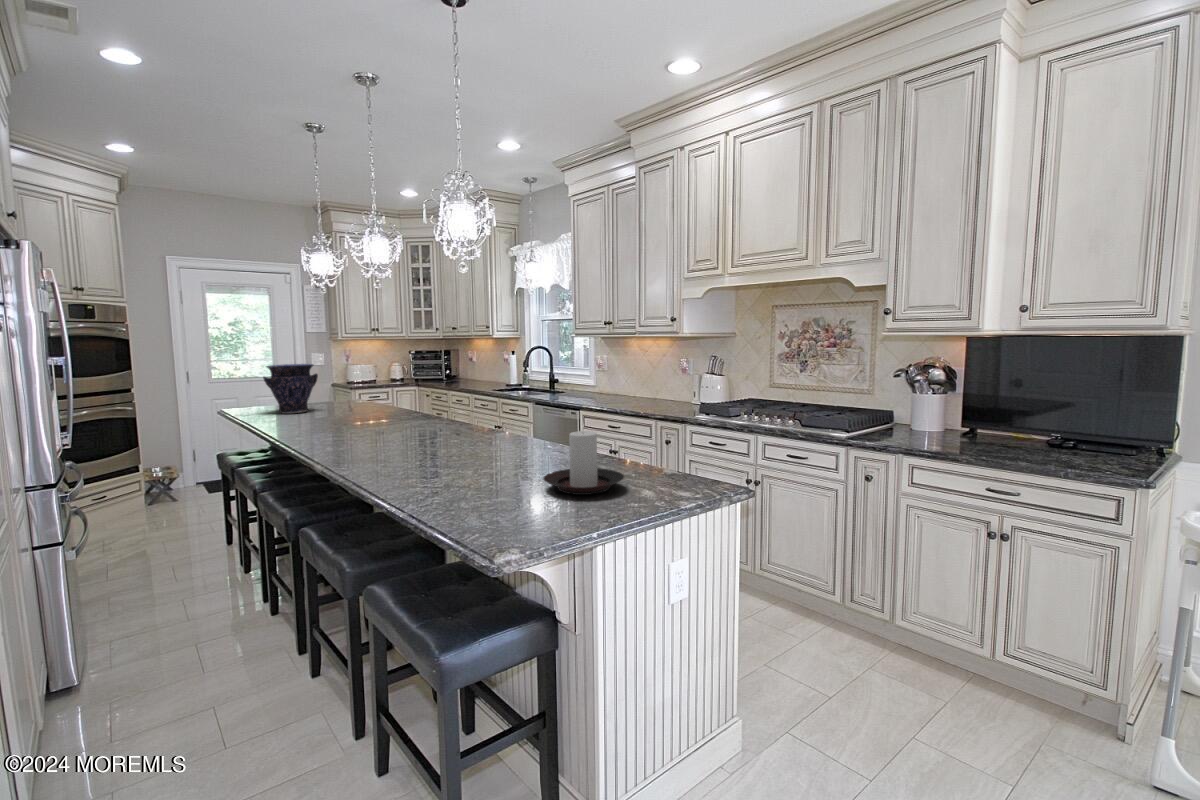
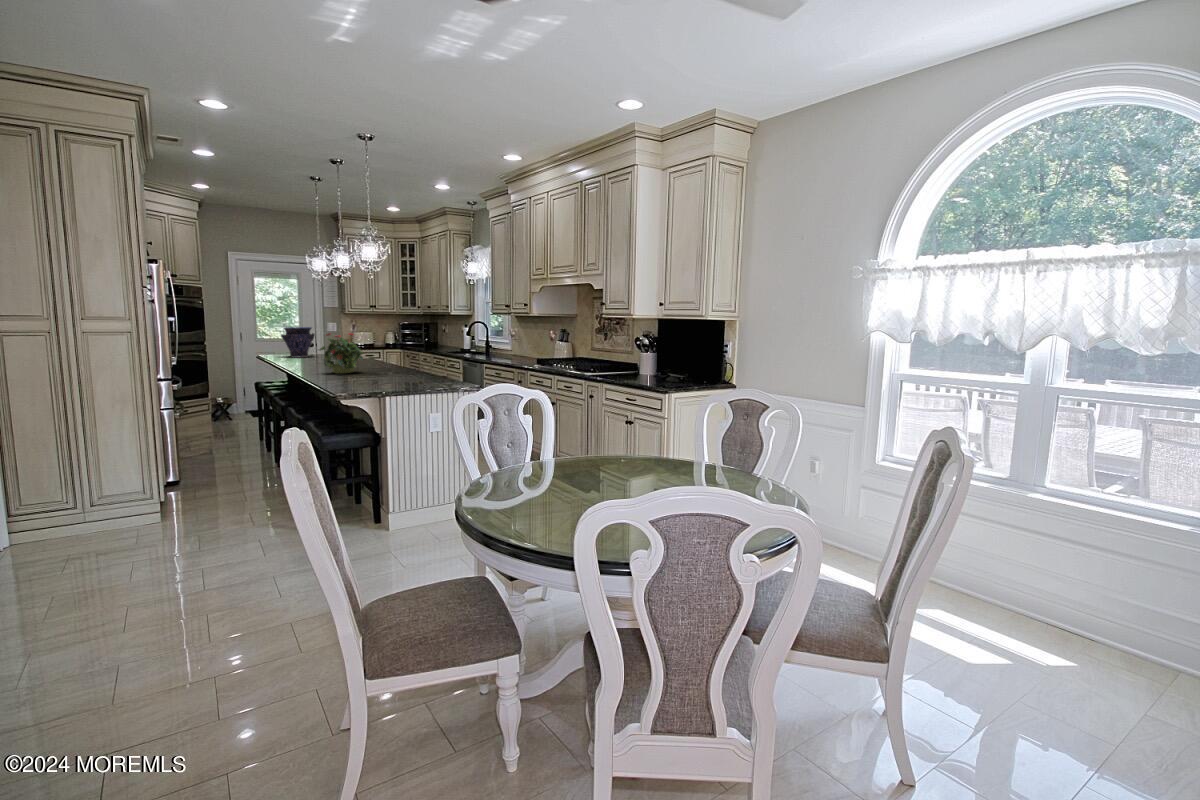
potted plant: none [370,377,456,457] -> present [319,333,363,373]
candle holder: present [544,431,624,495] -> none [381,355,421,384]

